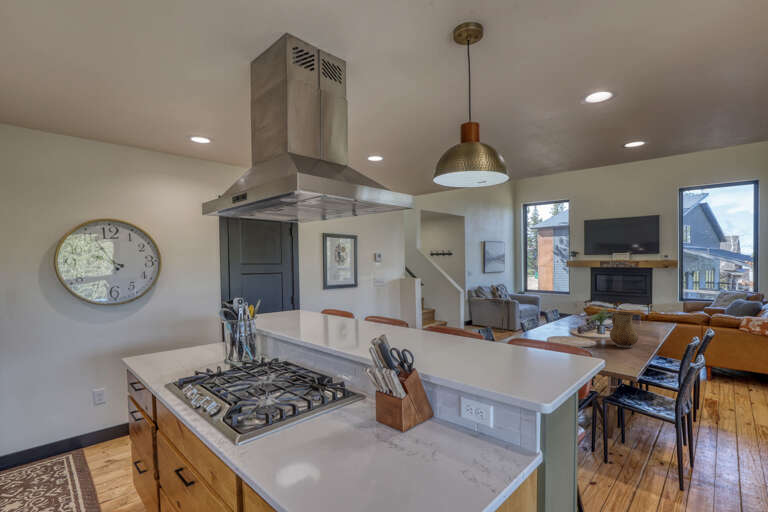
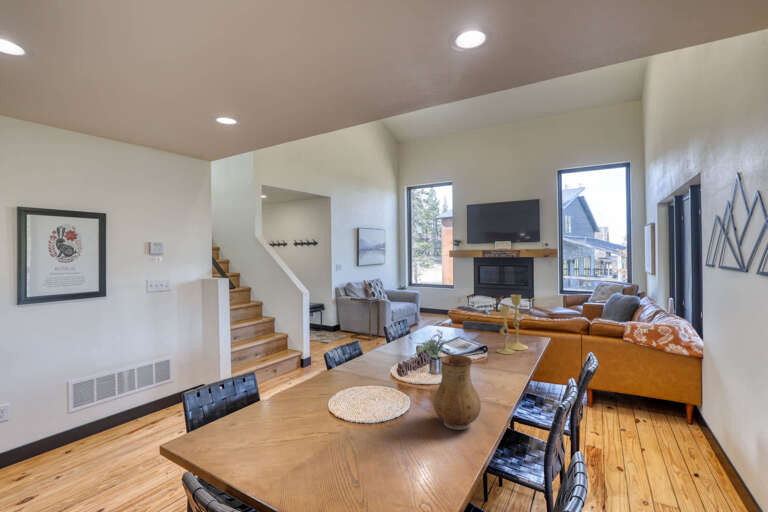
candlestick: none [634,290,659,328] -> present [497,295,528,354]

